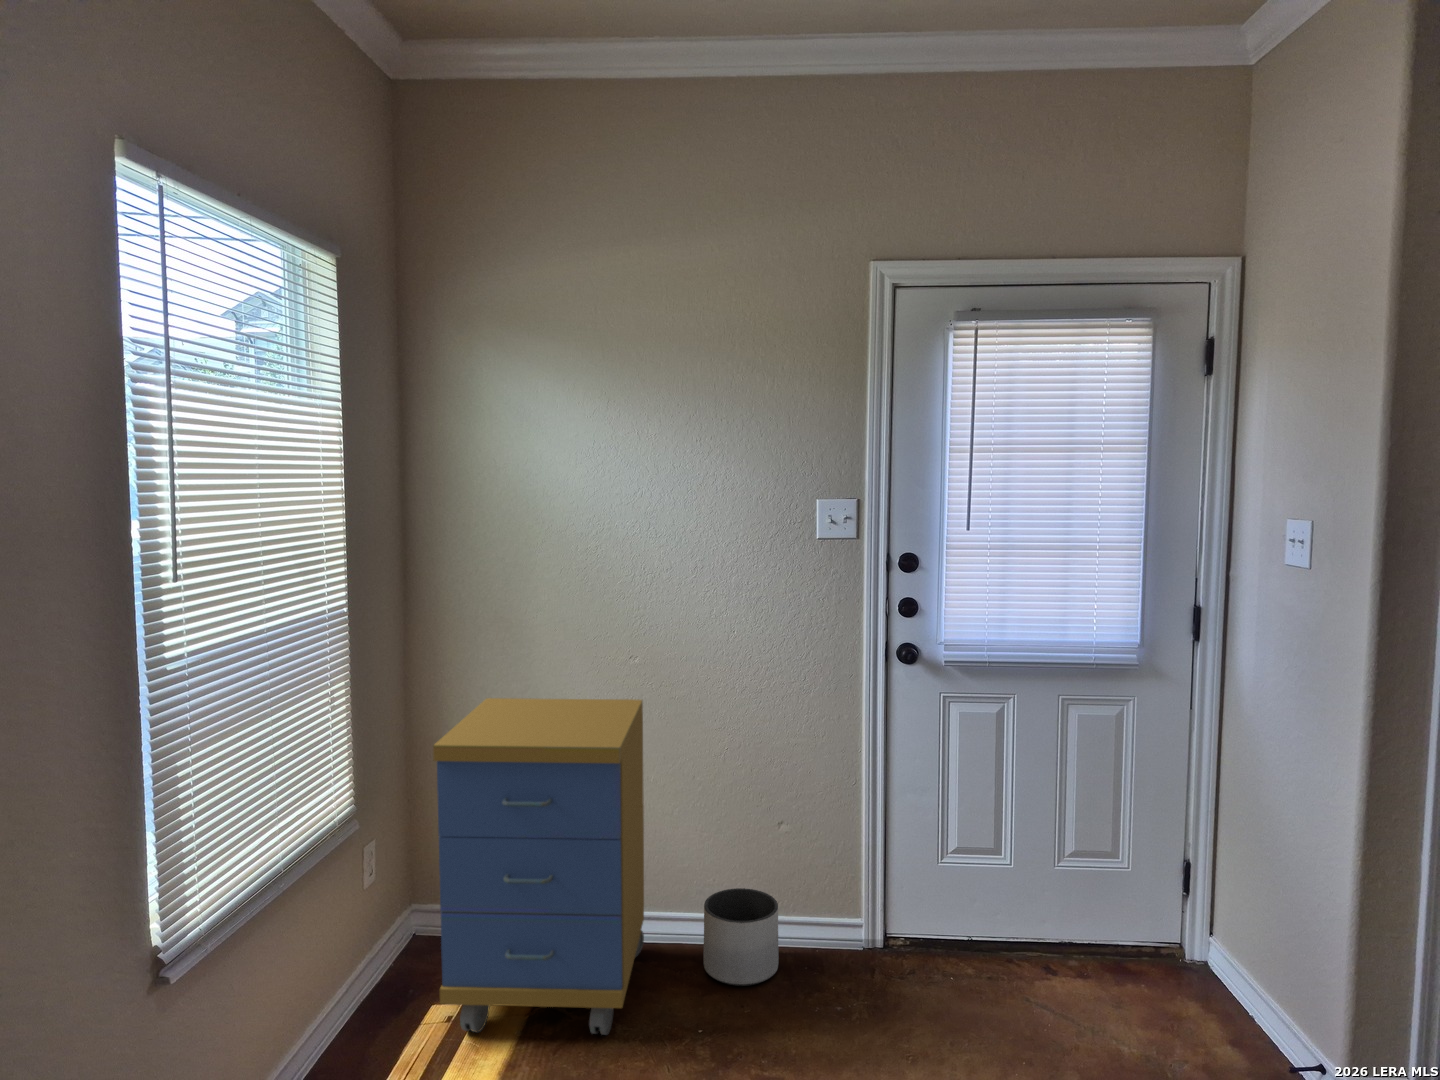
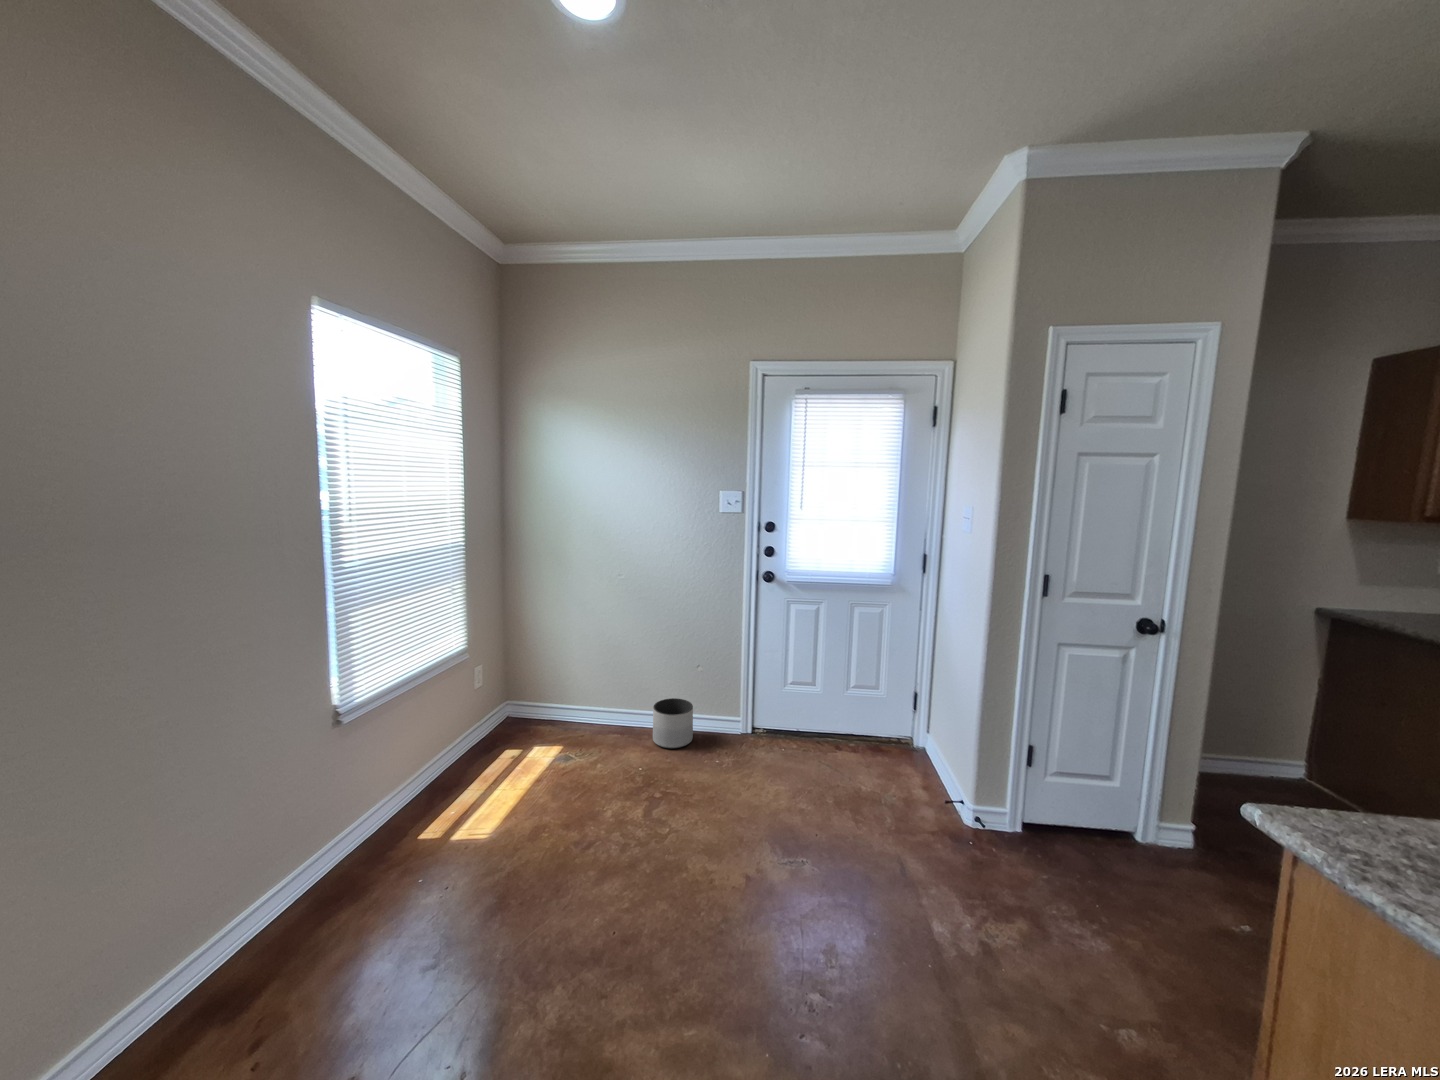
storage cabinet: present [433,698,644,1035] -> none [502,593,625,769]

